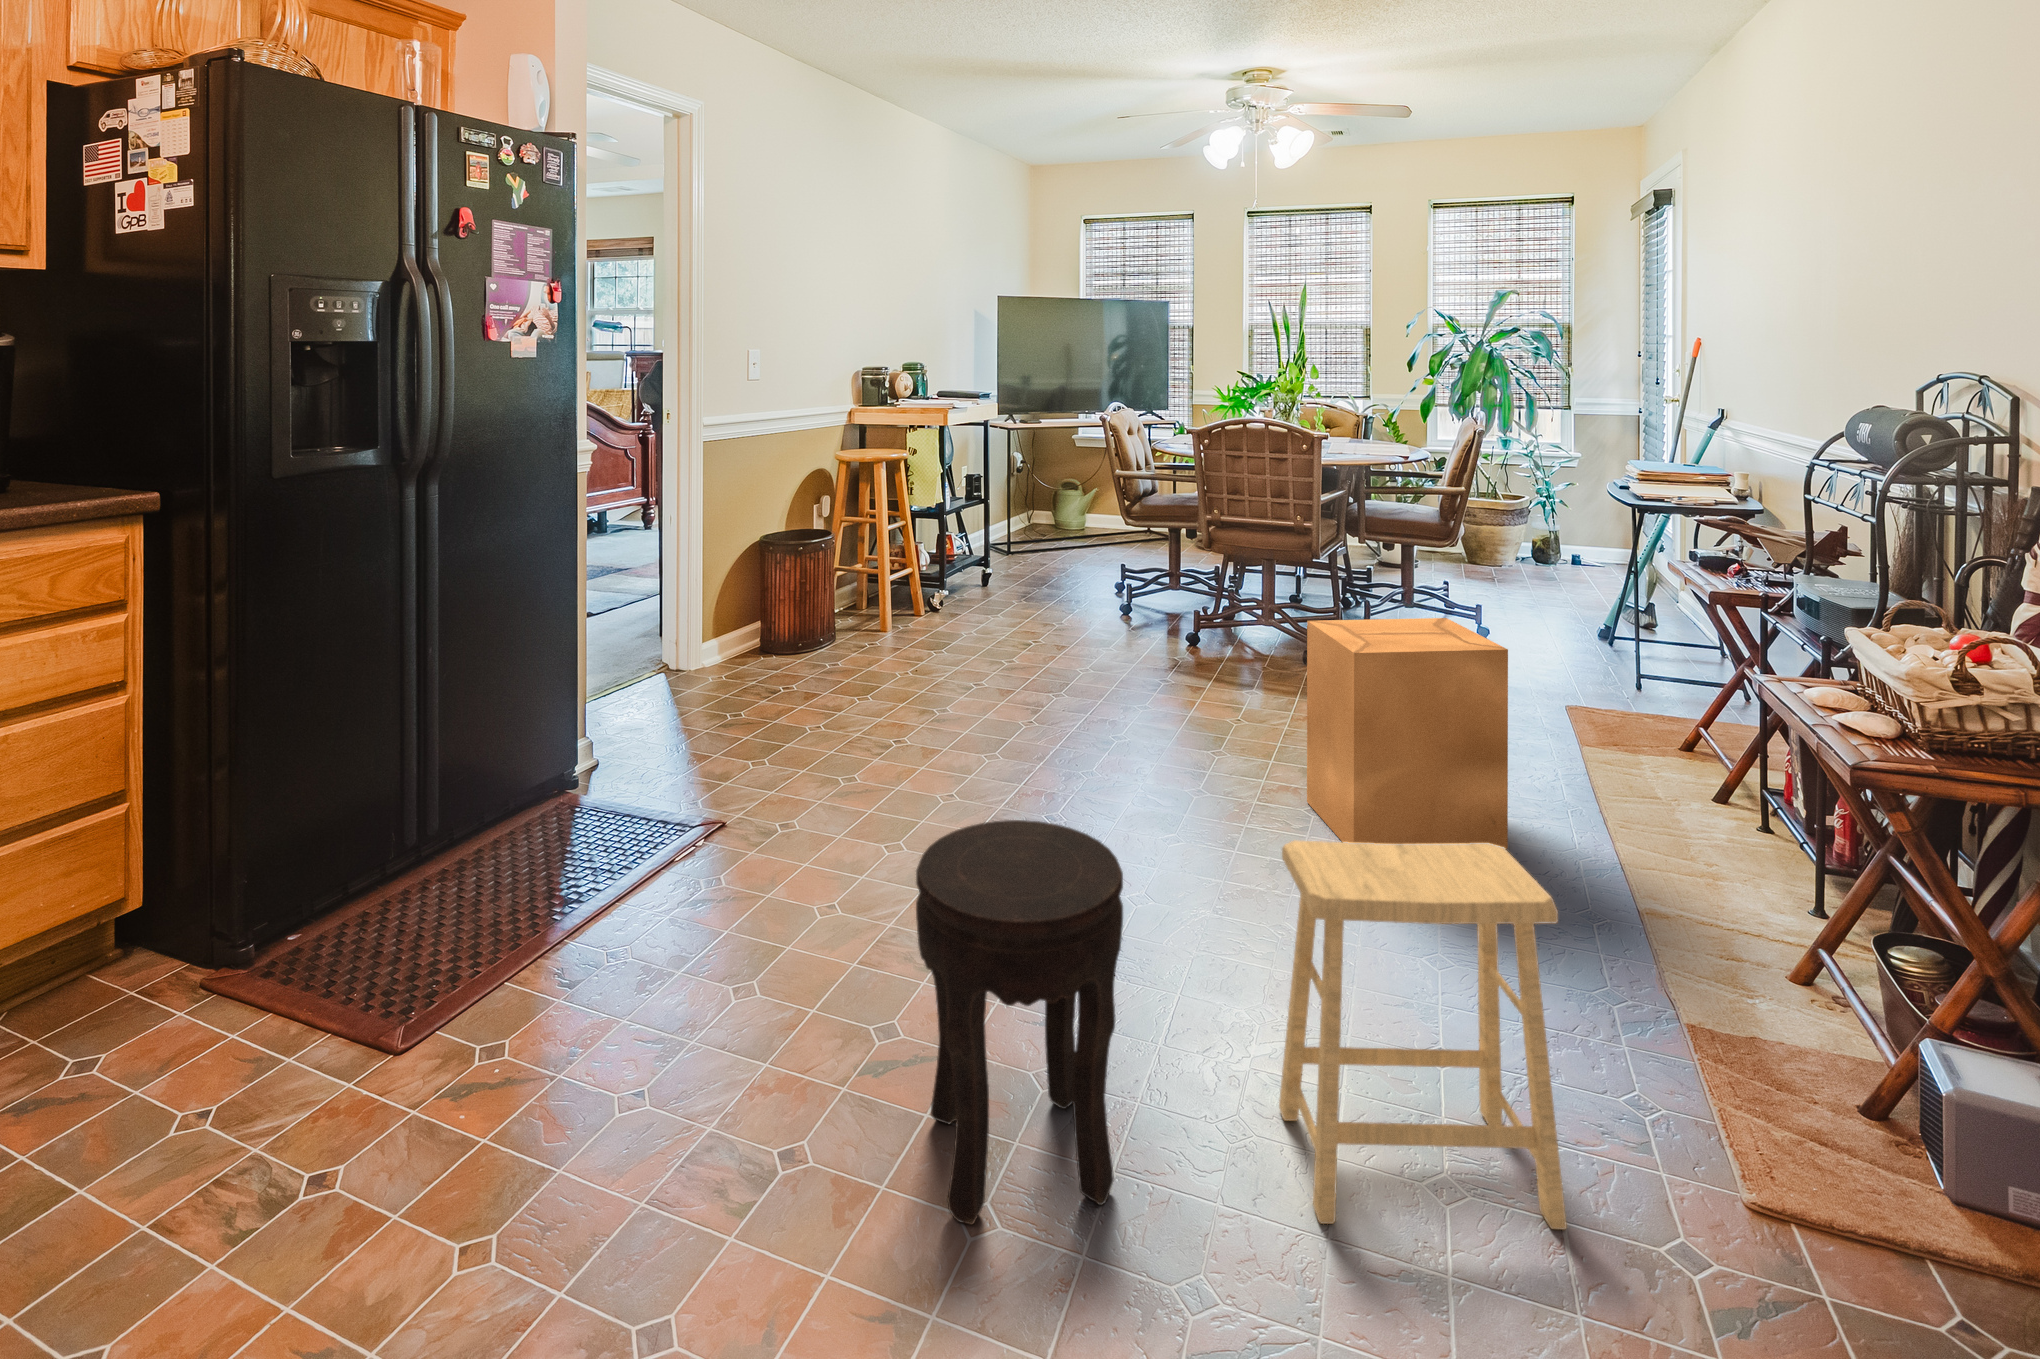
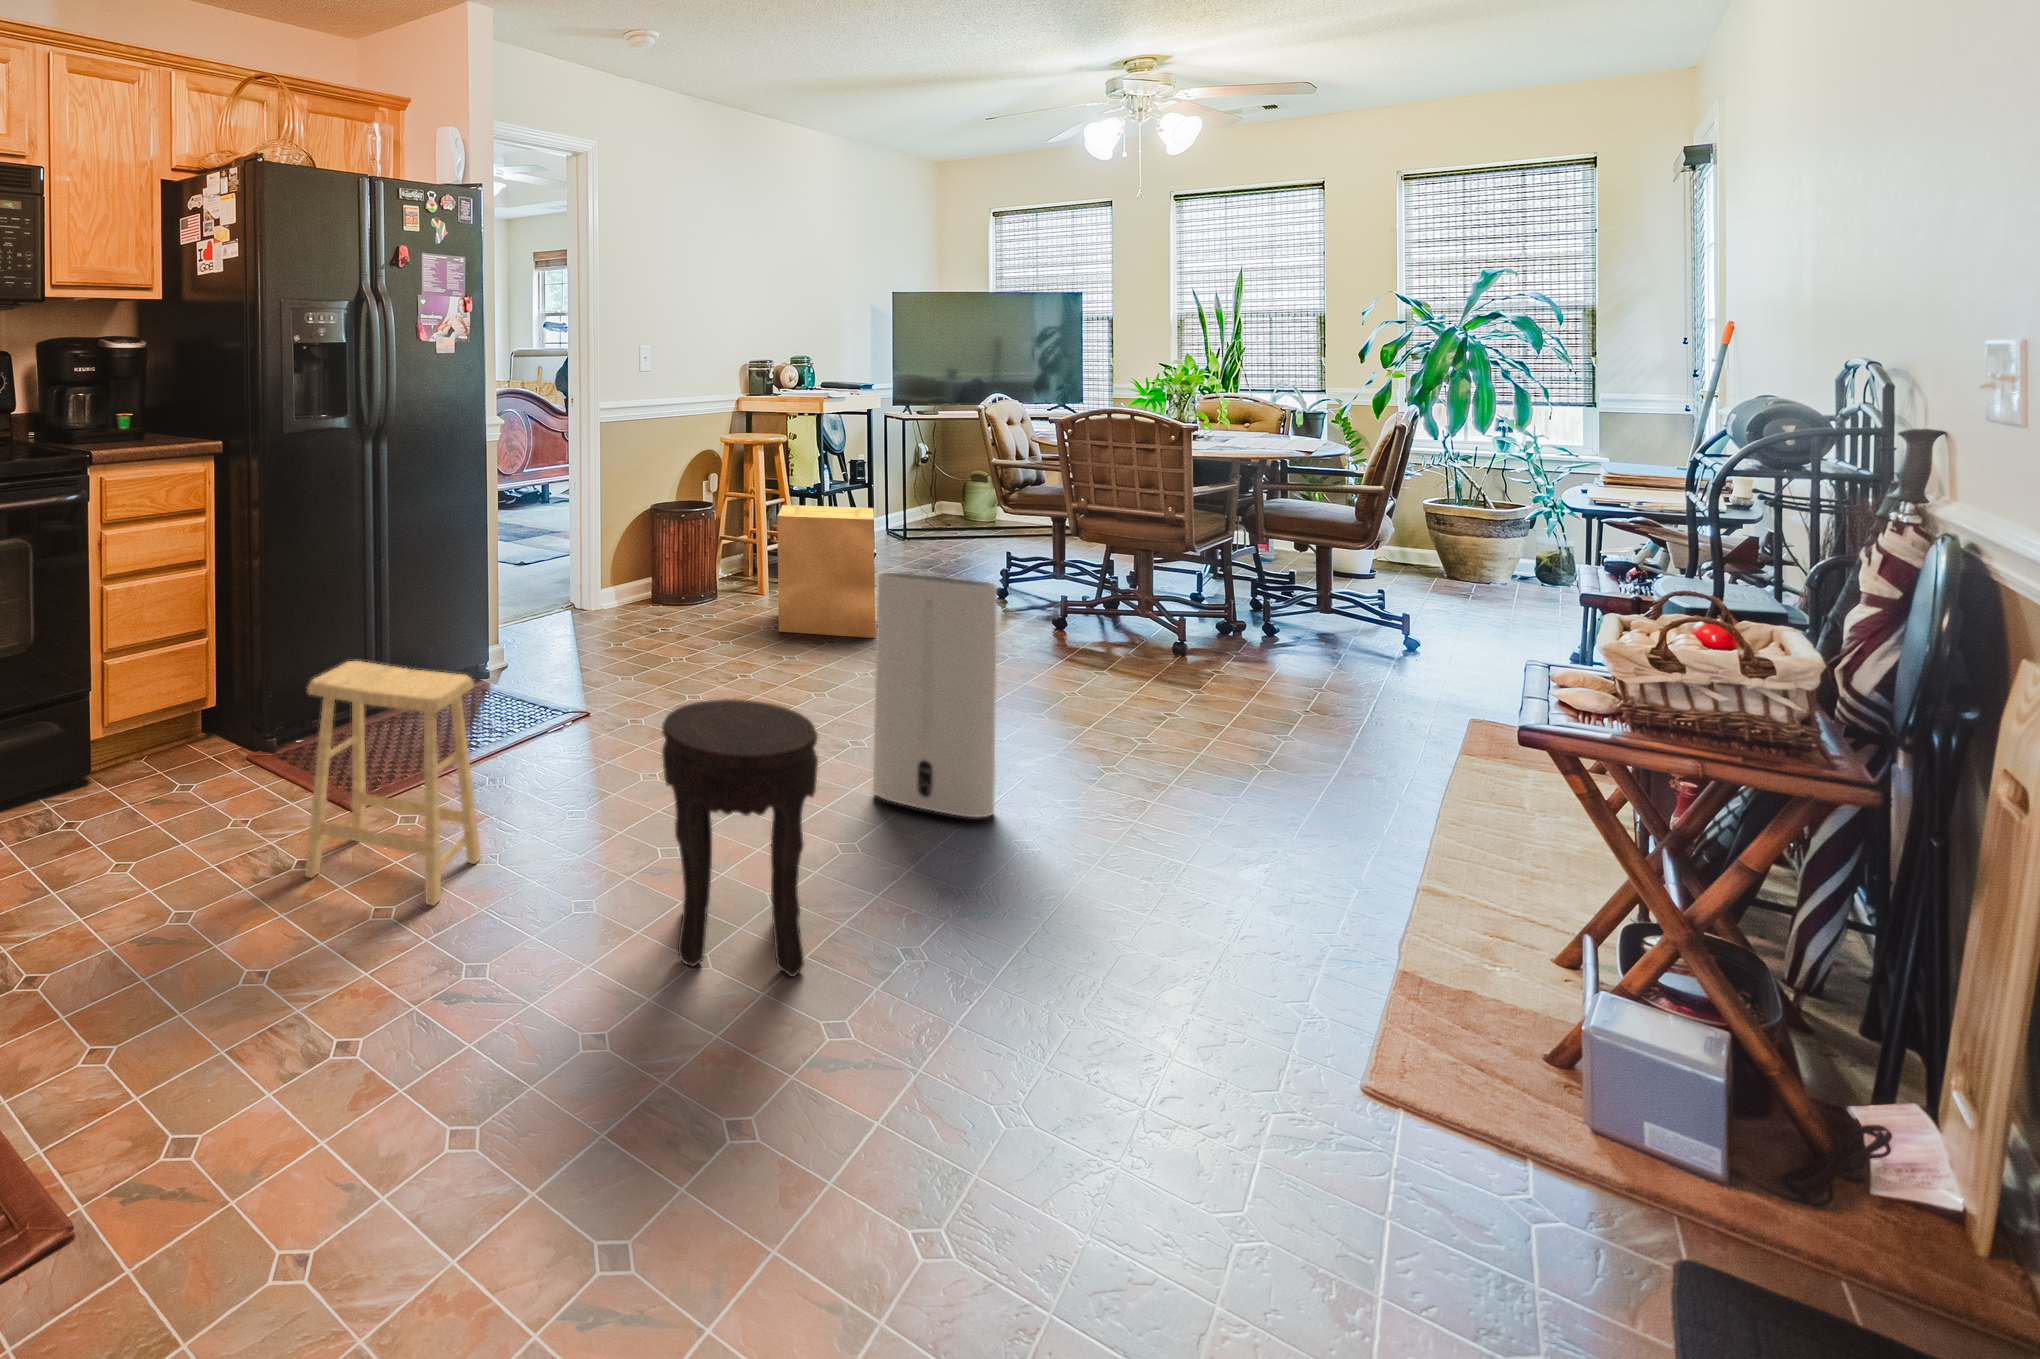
air purifier: none [1095,618,1231,902] -> present [873,573,997,818]
cardboard box: present [1307,618,1508,849] -> present [777,505,875,638]
footstool: present [1279,841,1567,1230] -> present [305,661,481,906]

